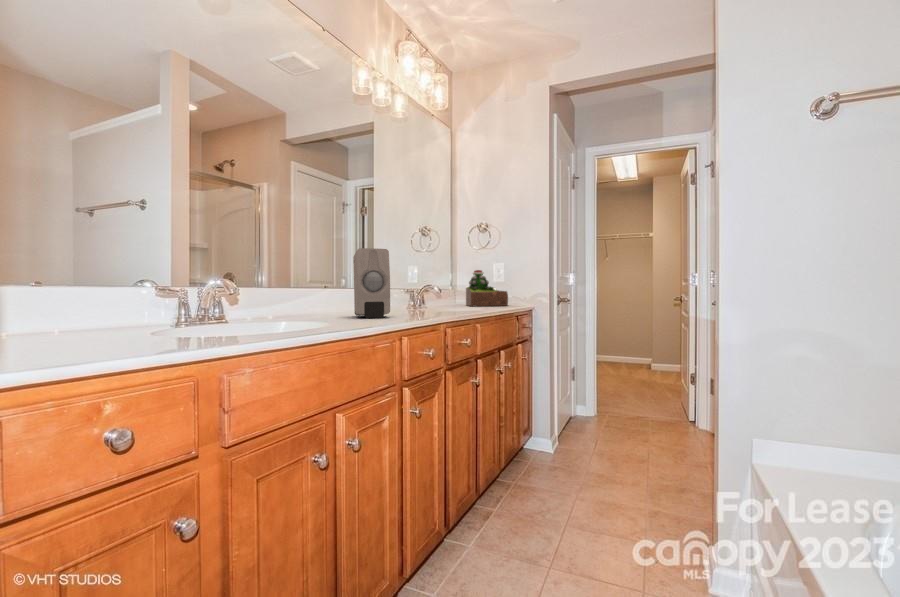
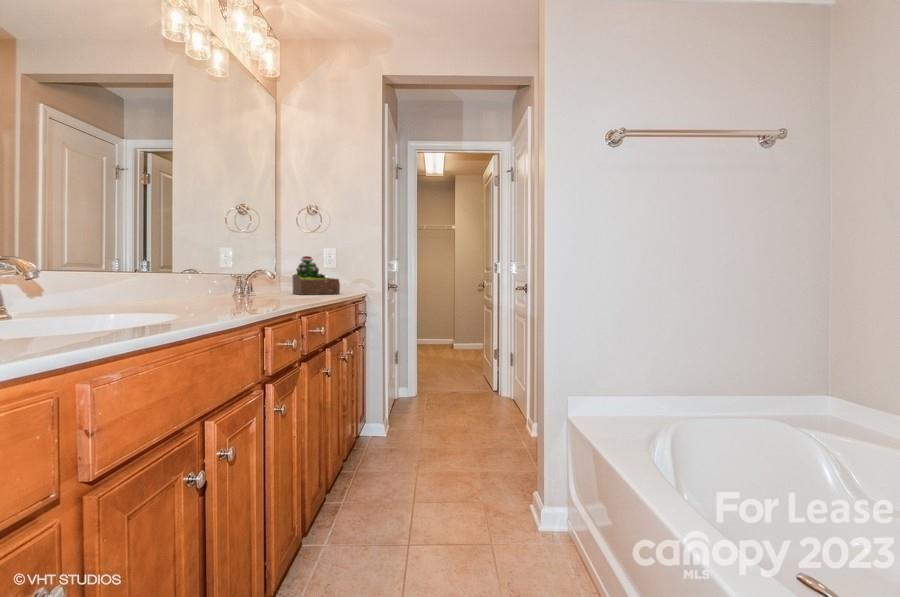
soap dispenser: present [353,248,390,318] -> none [177,228,234,311]

